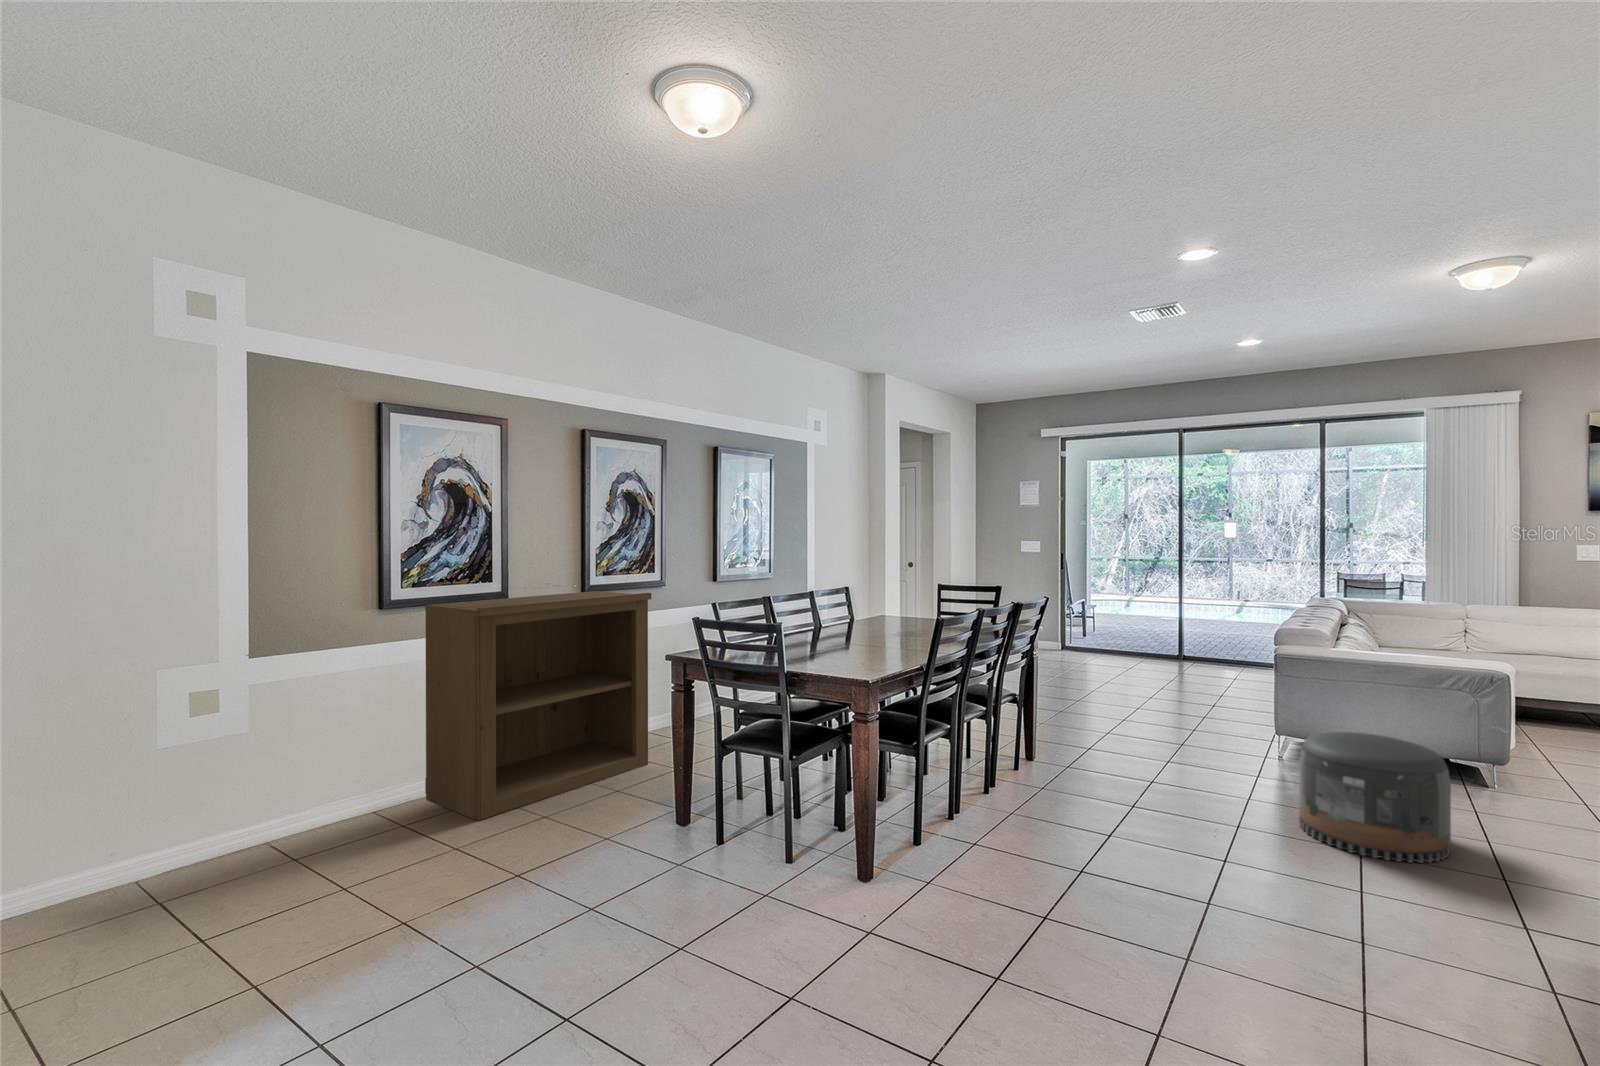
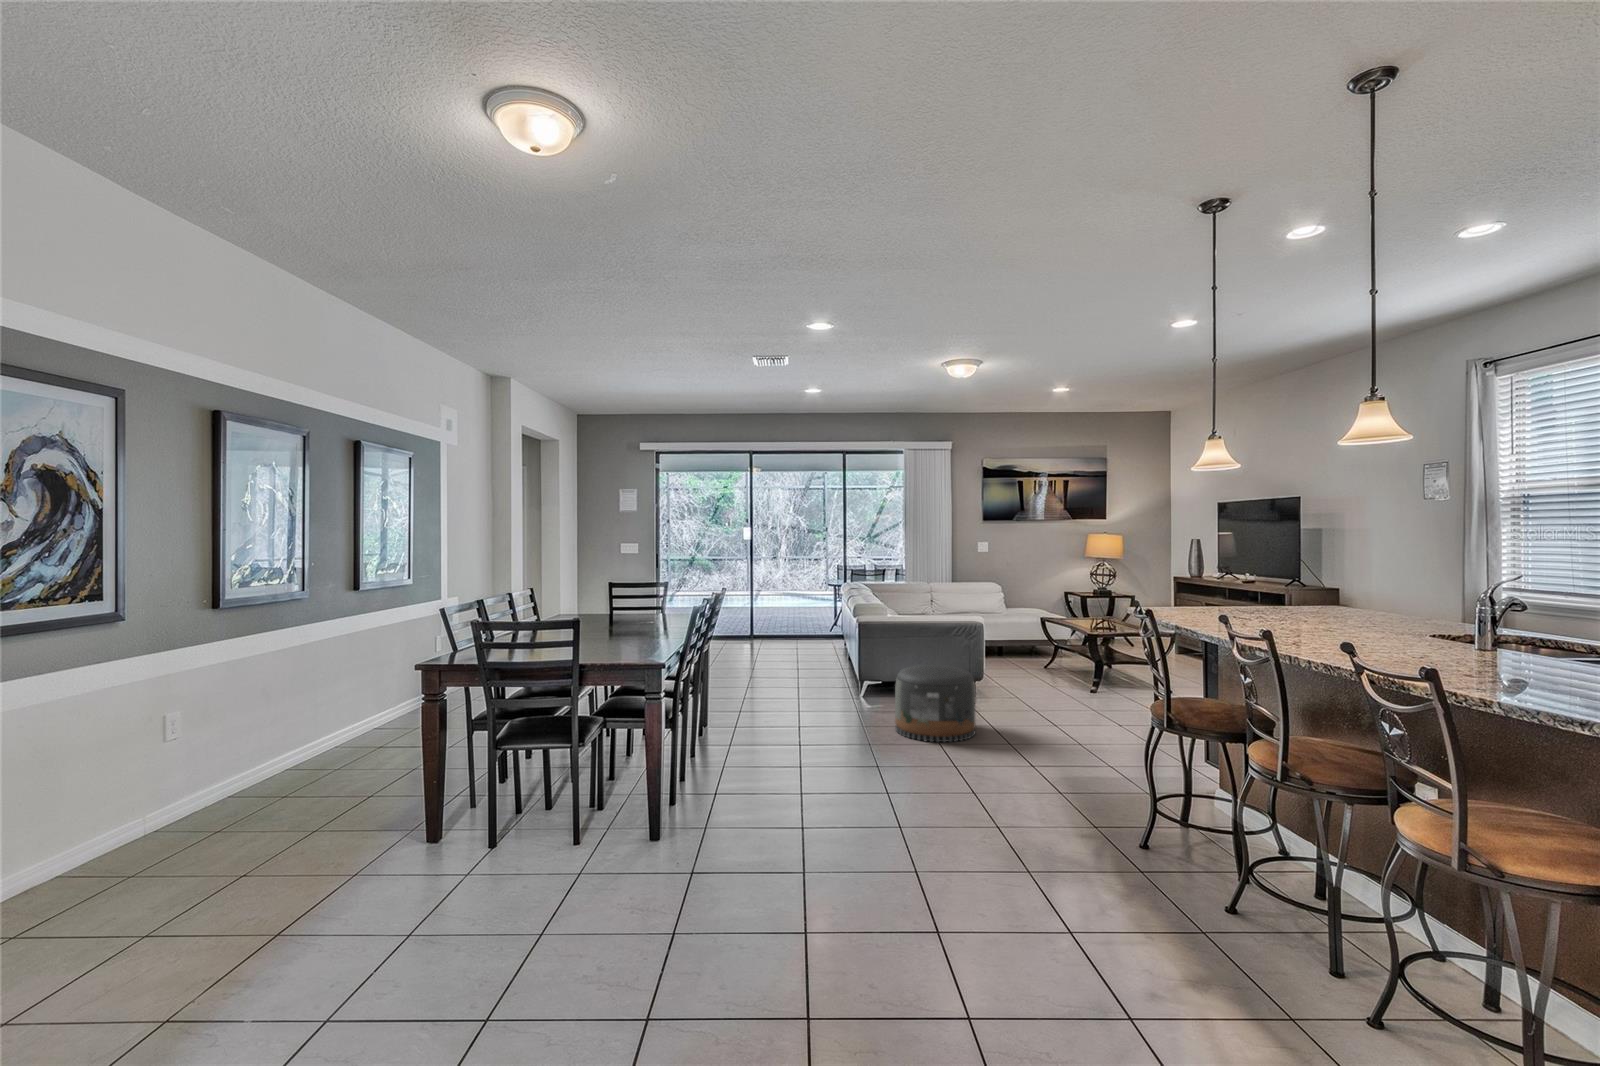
bookshelf: present [425,591,651,821] -> none [7,603,330,903]

